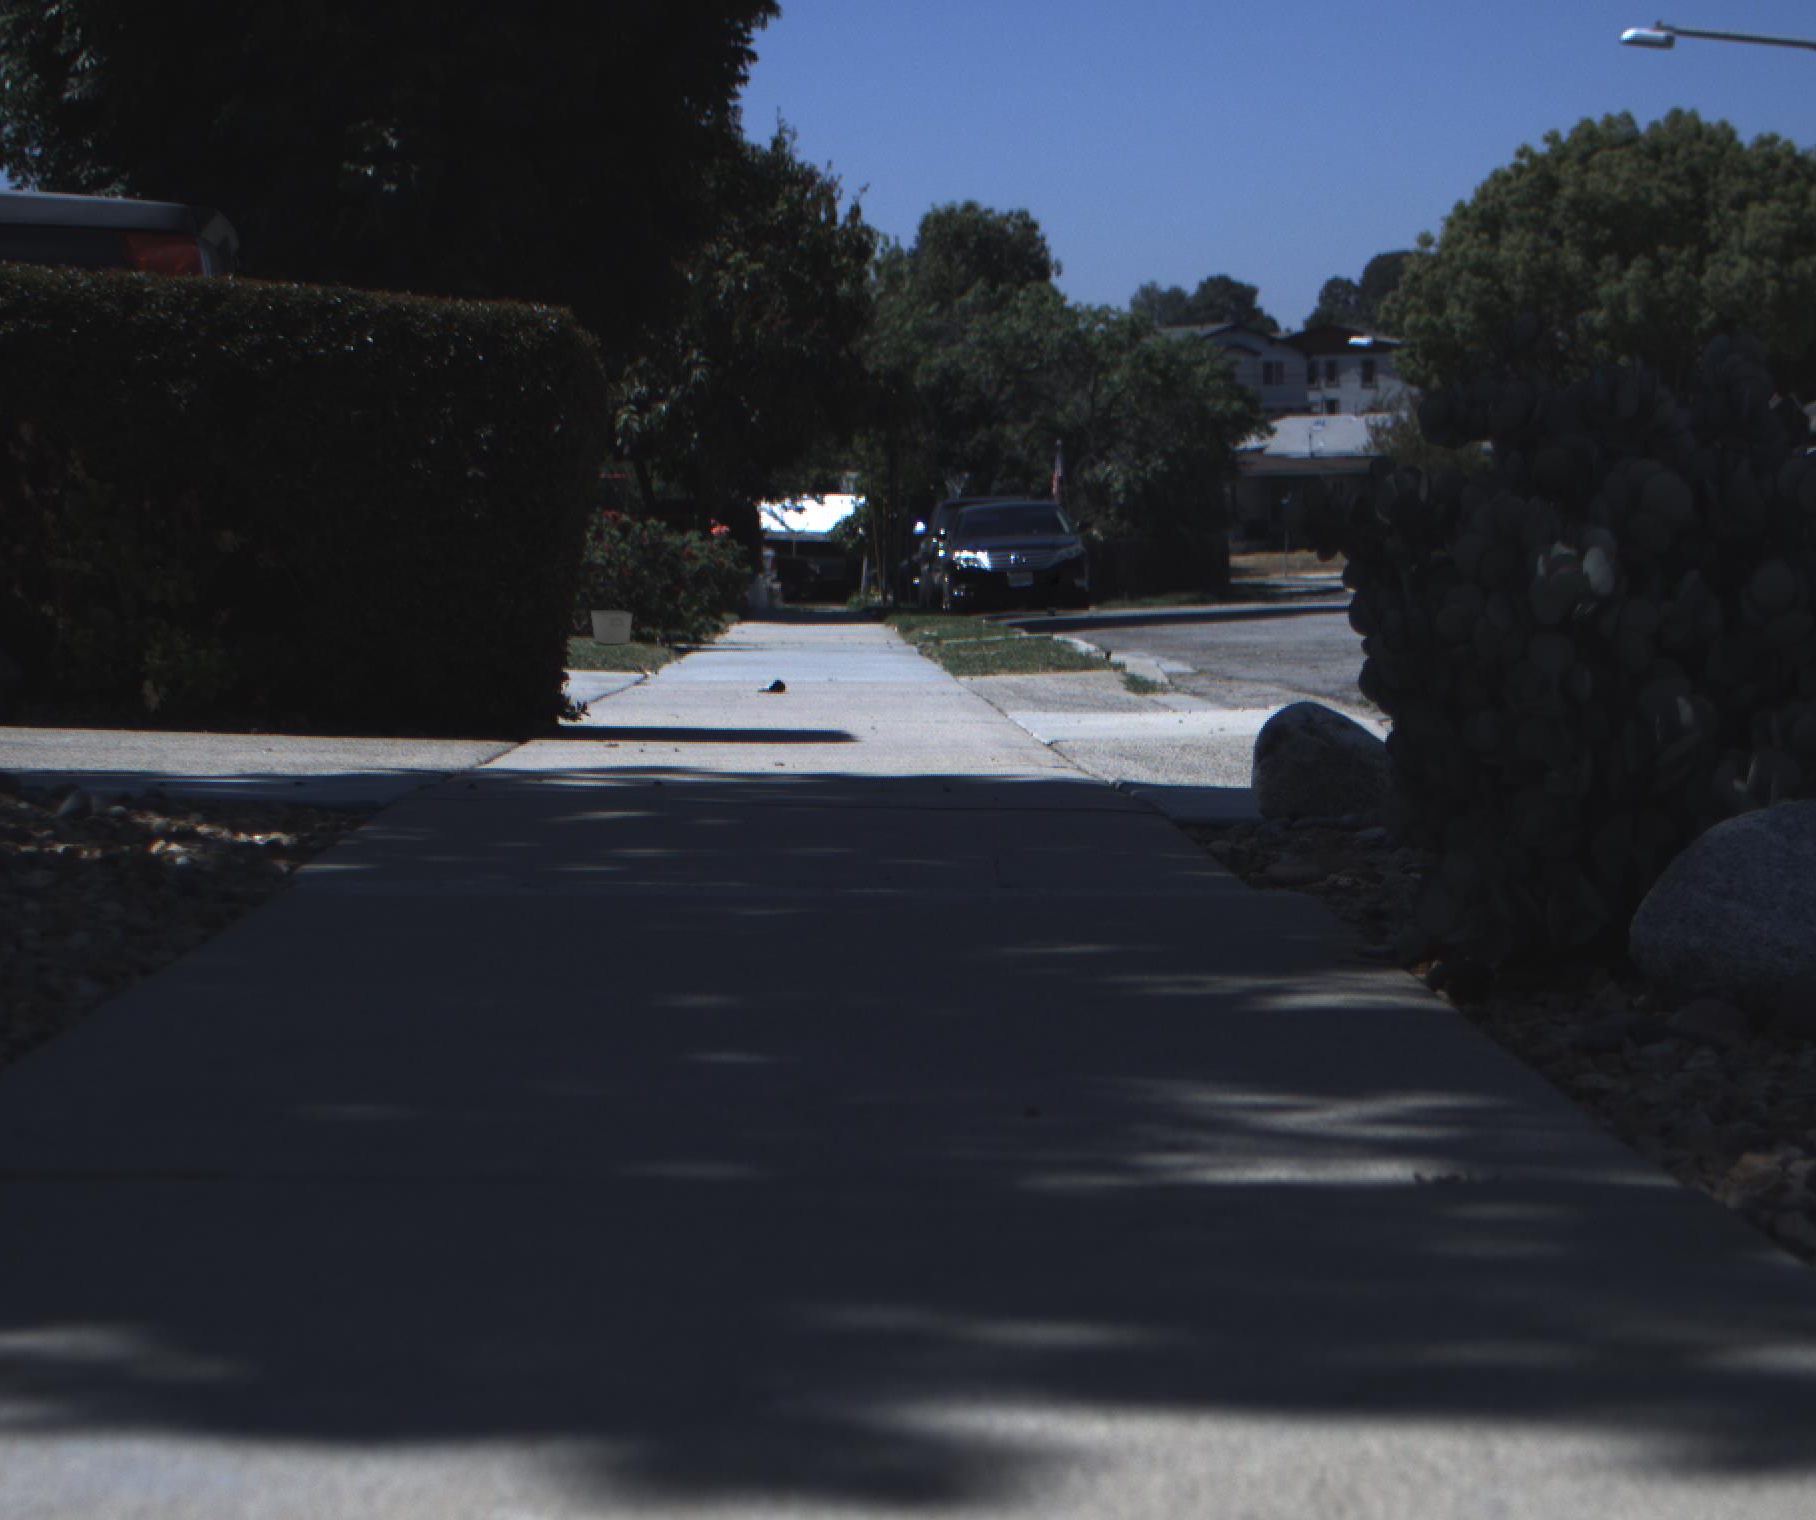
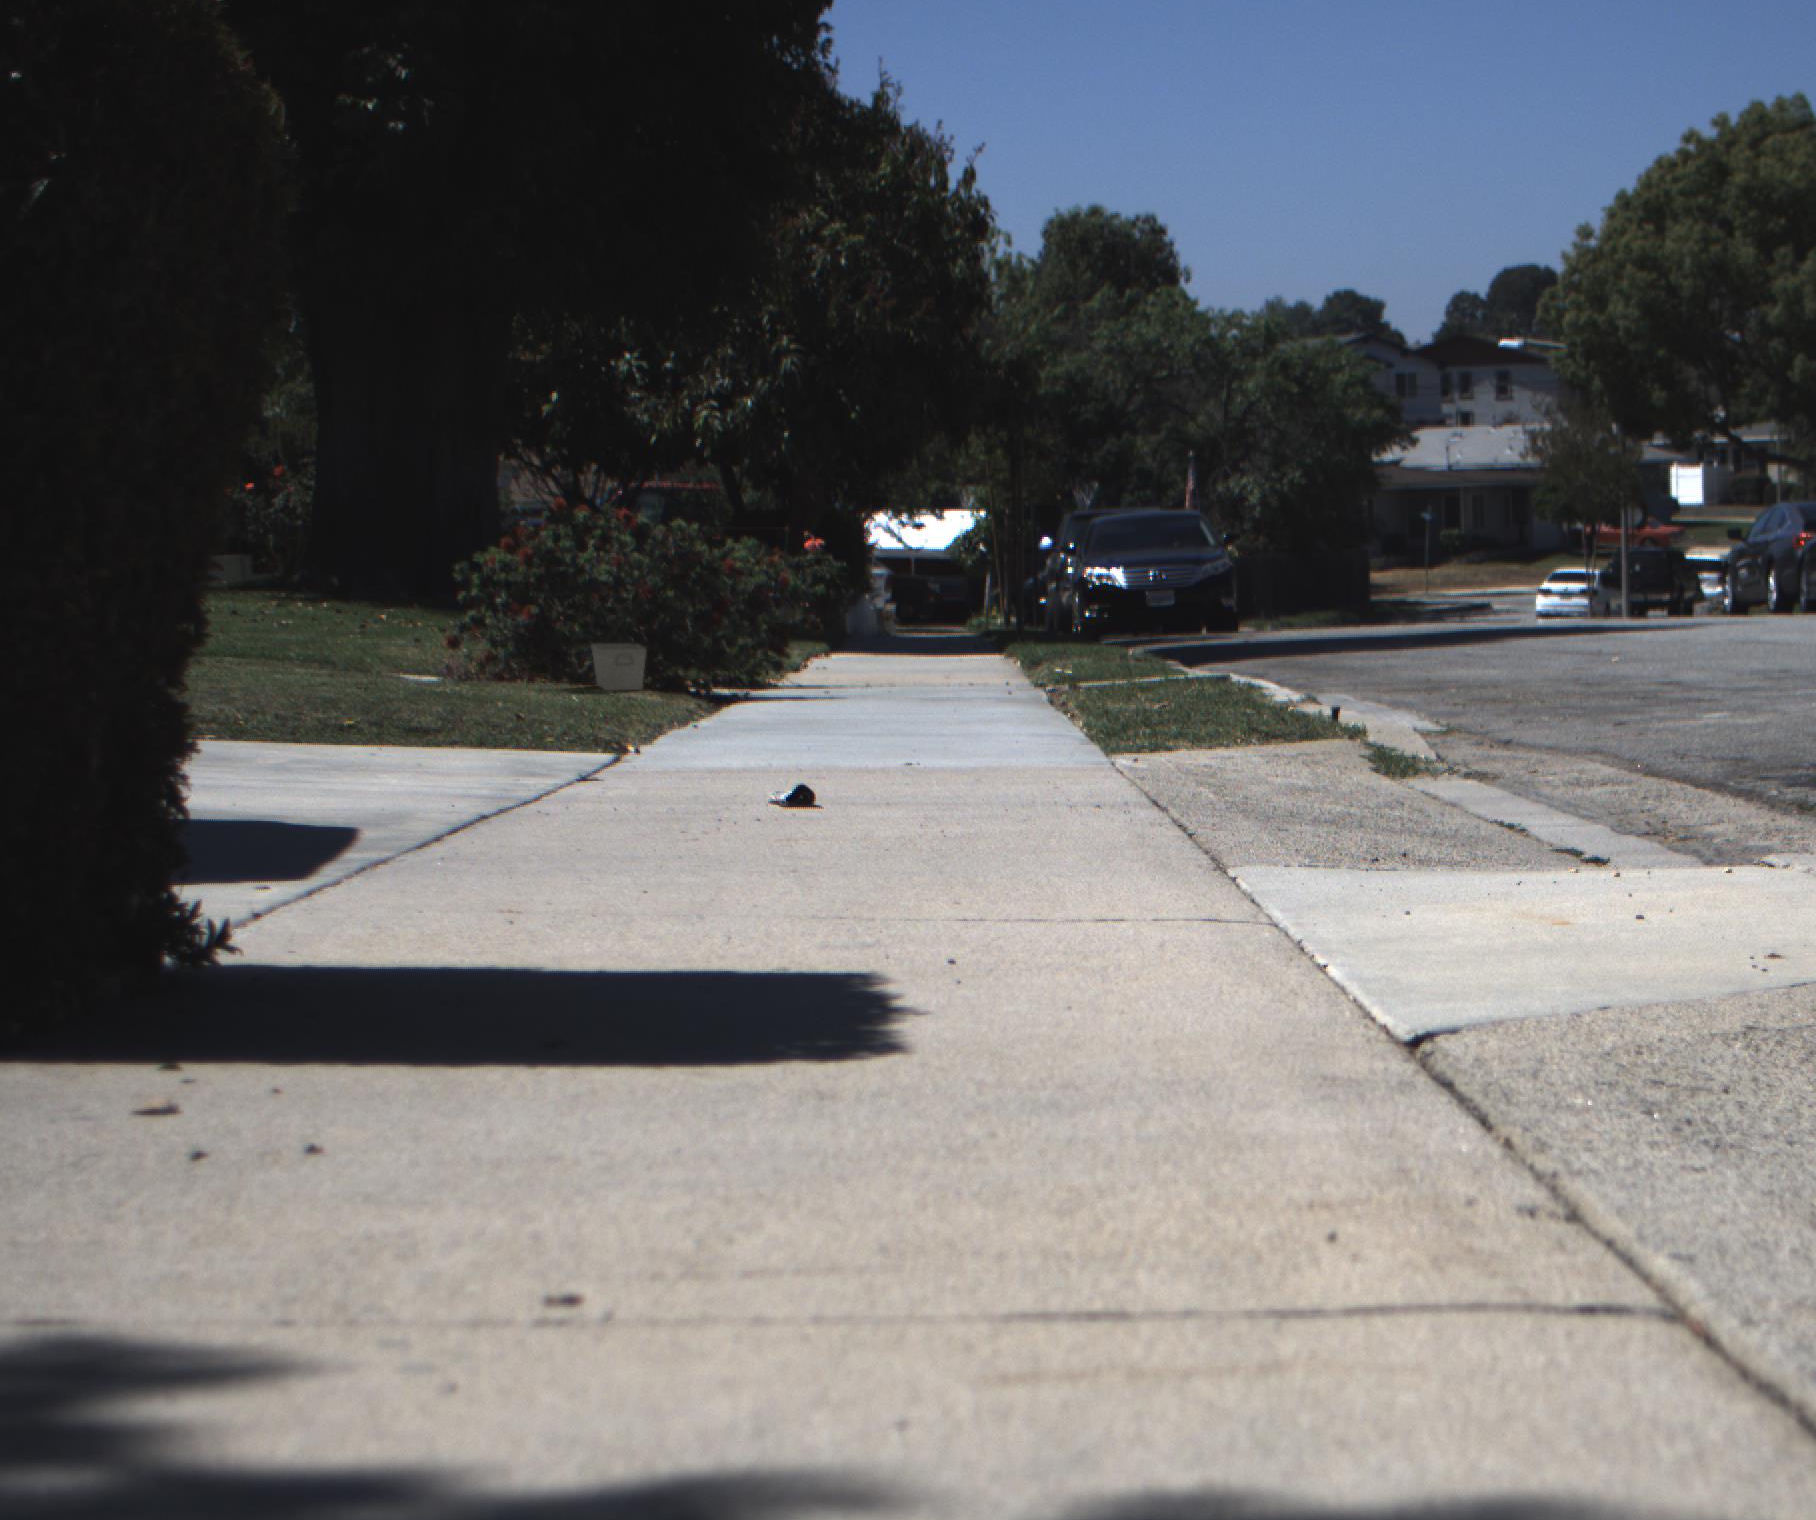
potted plant: present [1047,574,1063,616] -> none [1194,588,1219,642]

